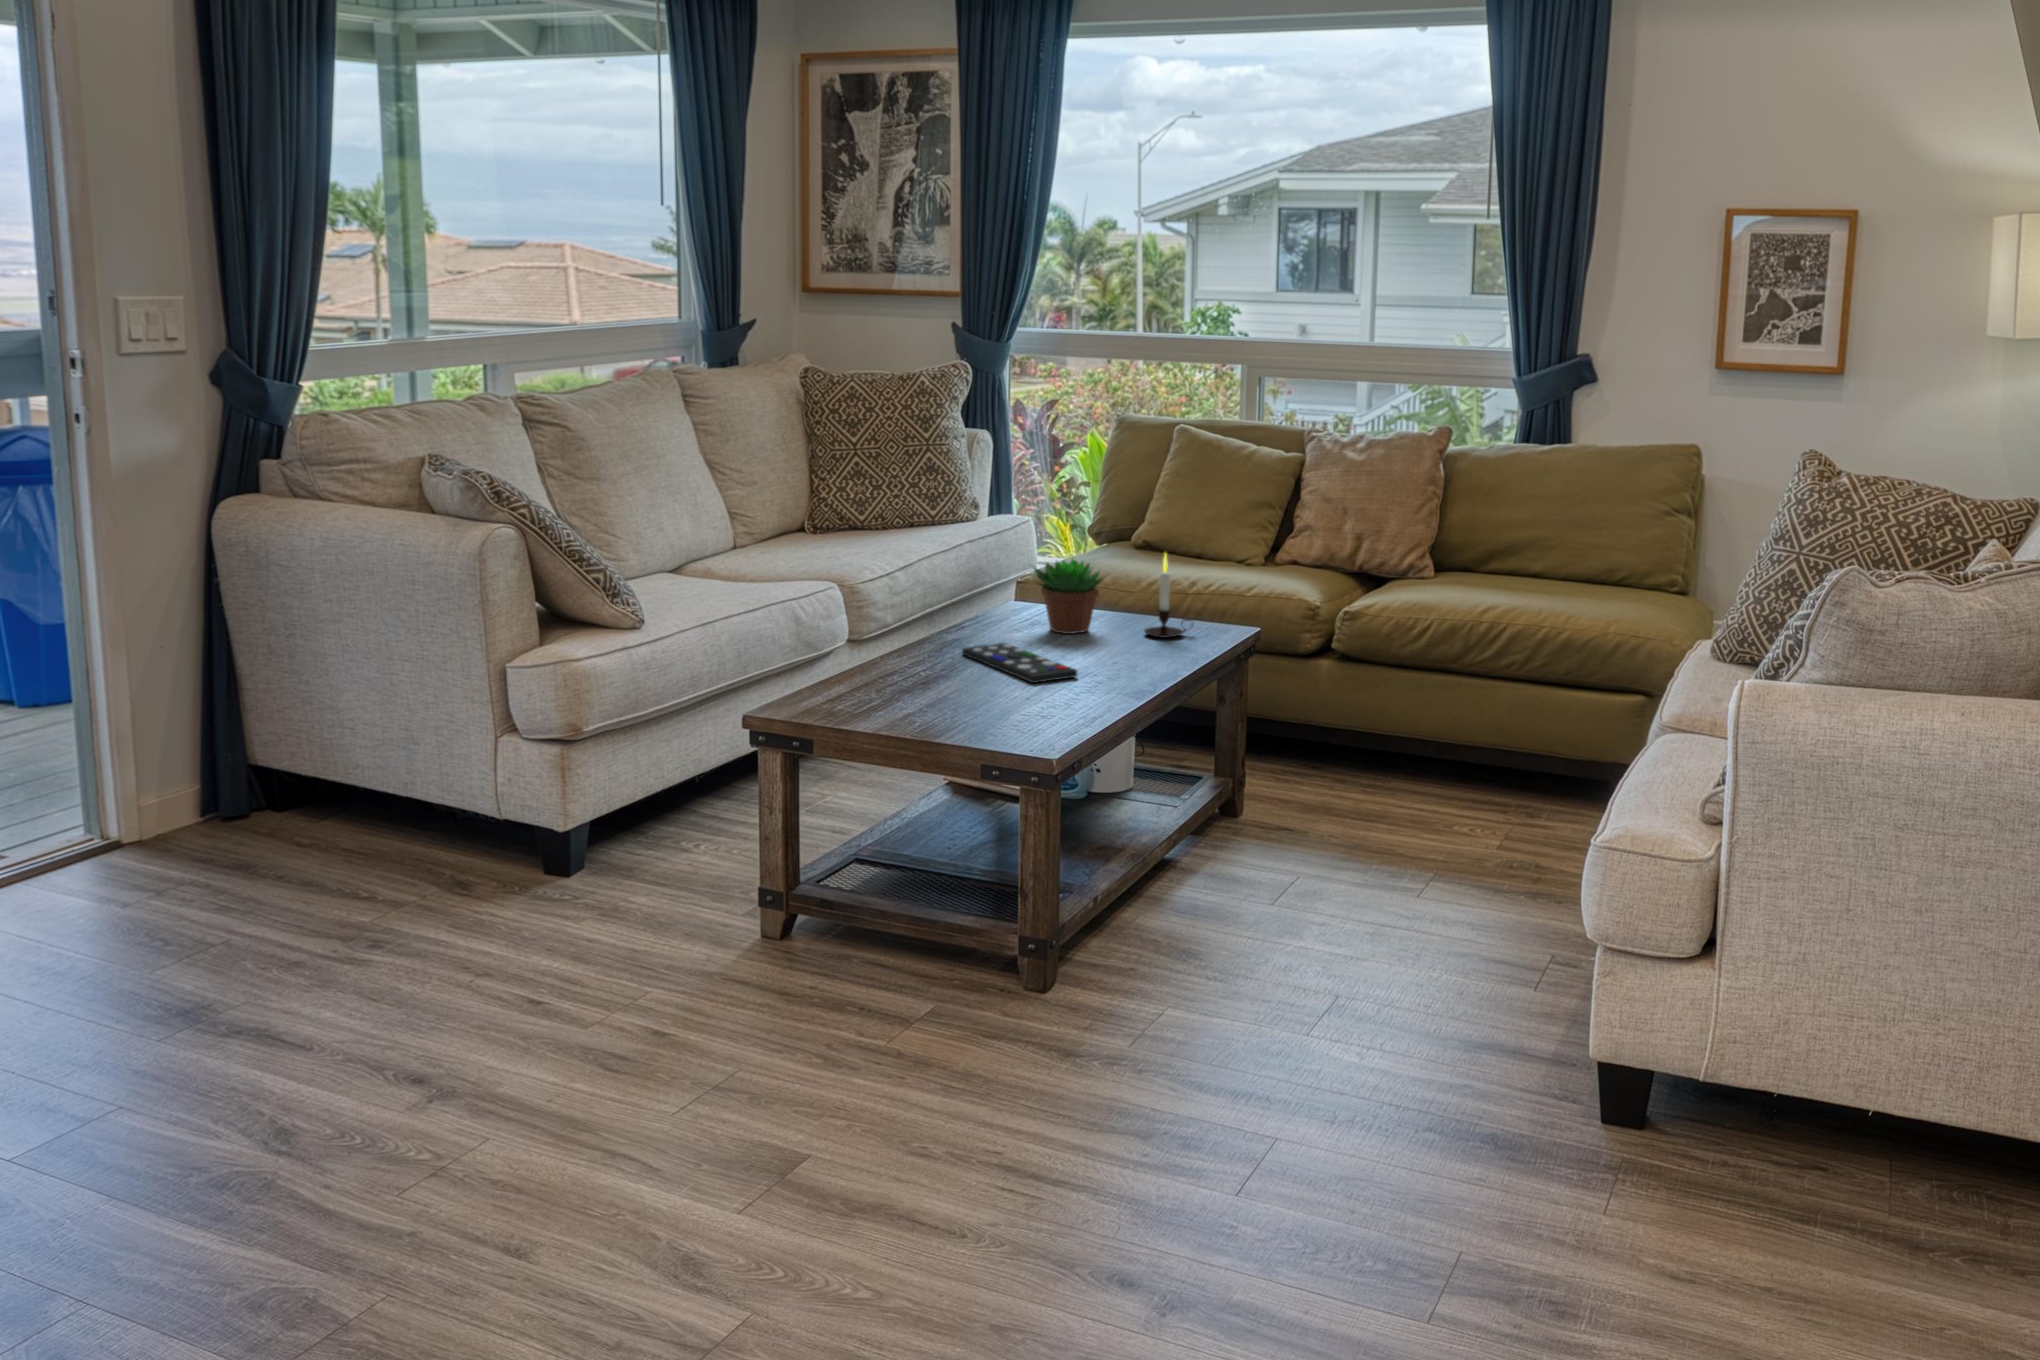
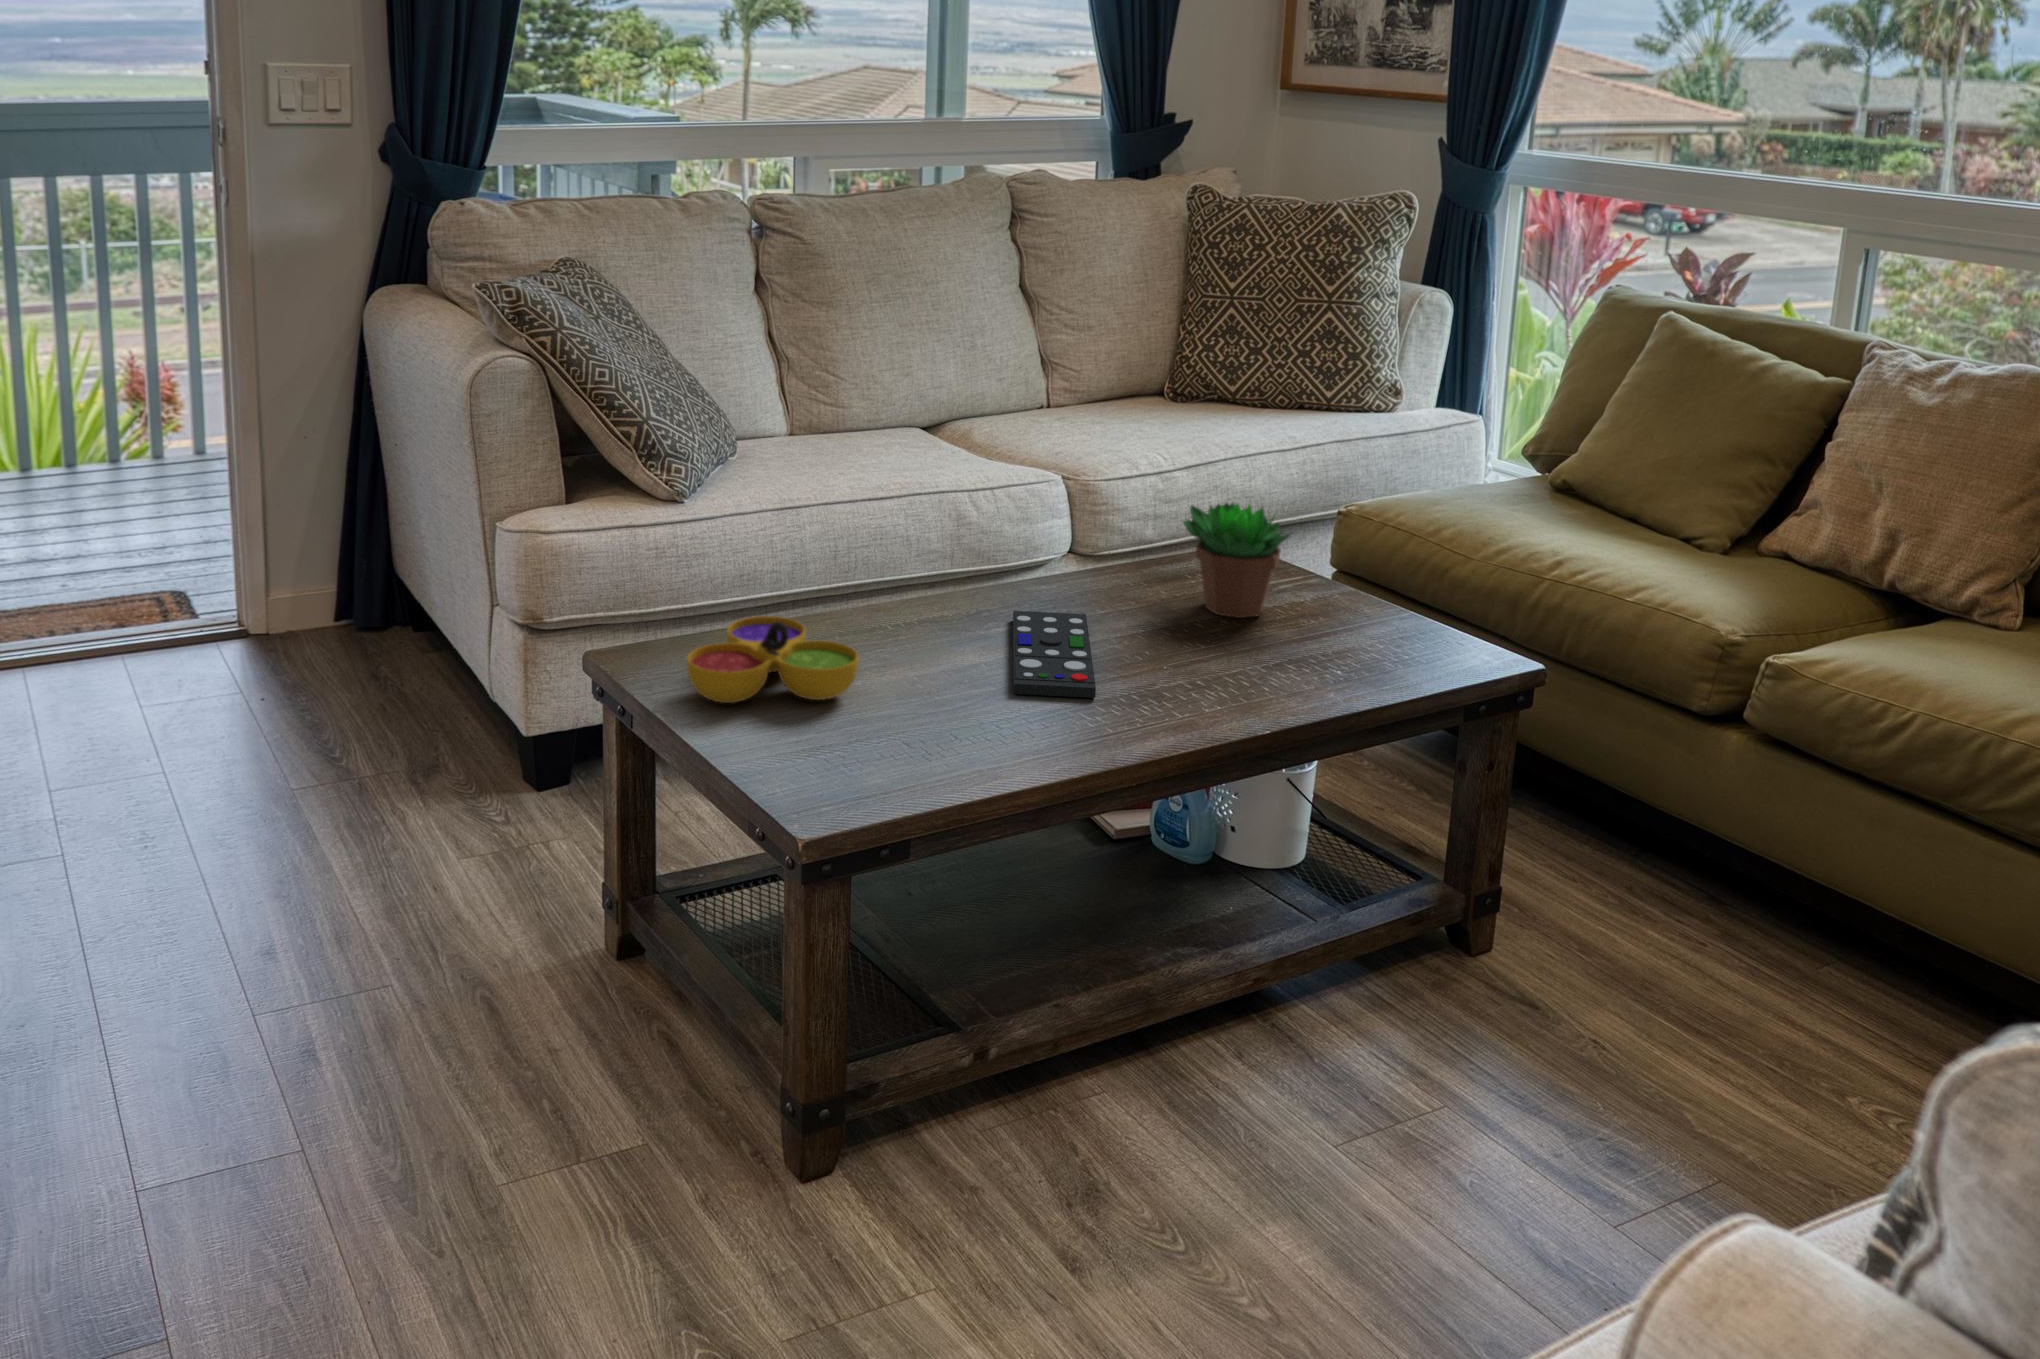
candle: present [1145,554,1190,638] -> none [1329,520,1411,656]
decorative bowl: none [845,657,958,715] -> present [687,616,859,703]

